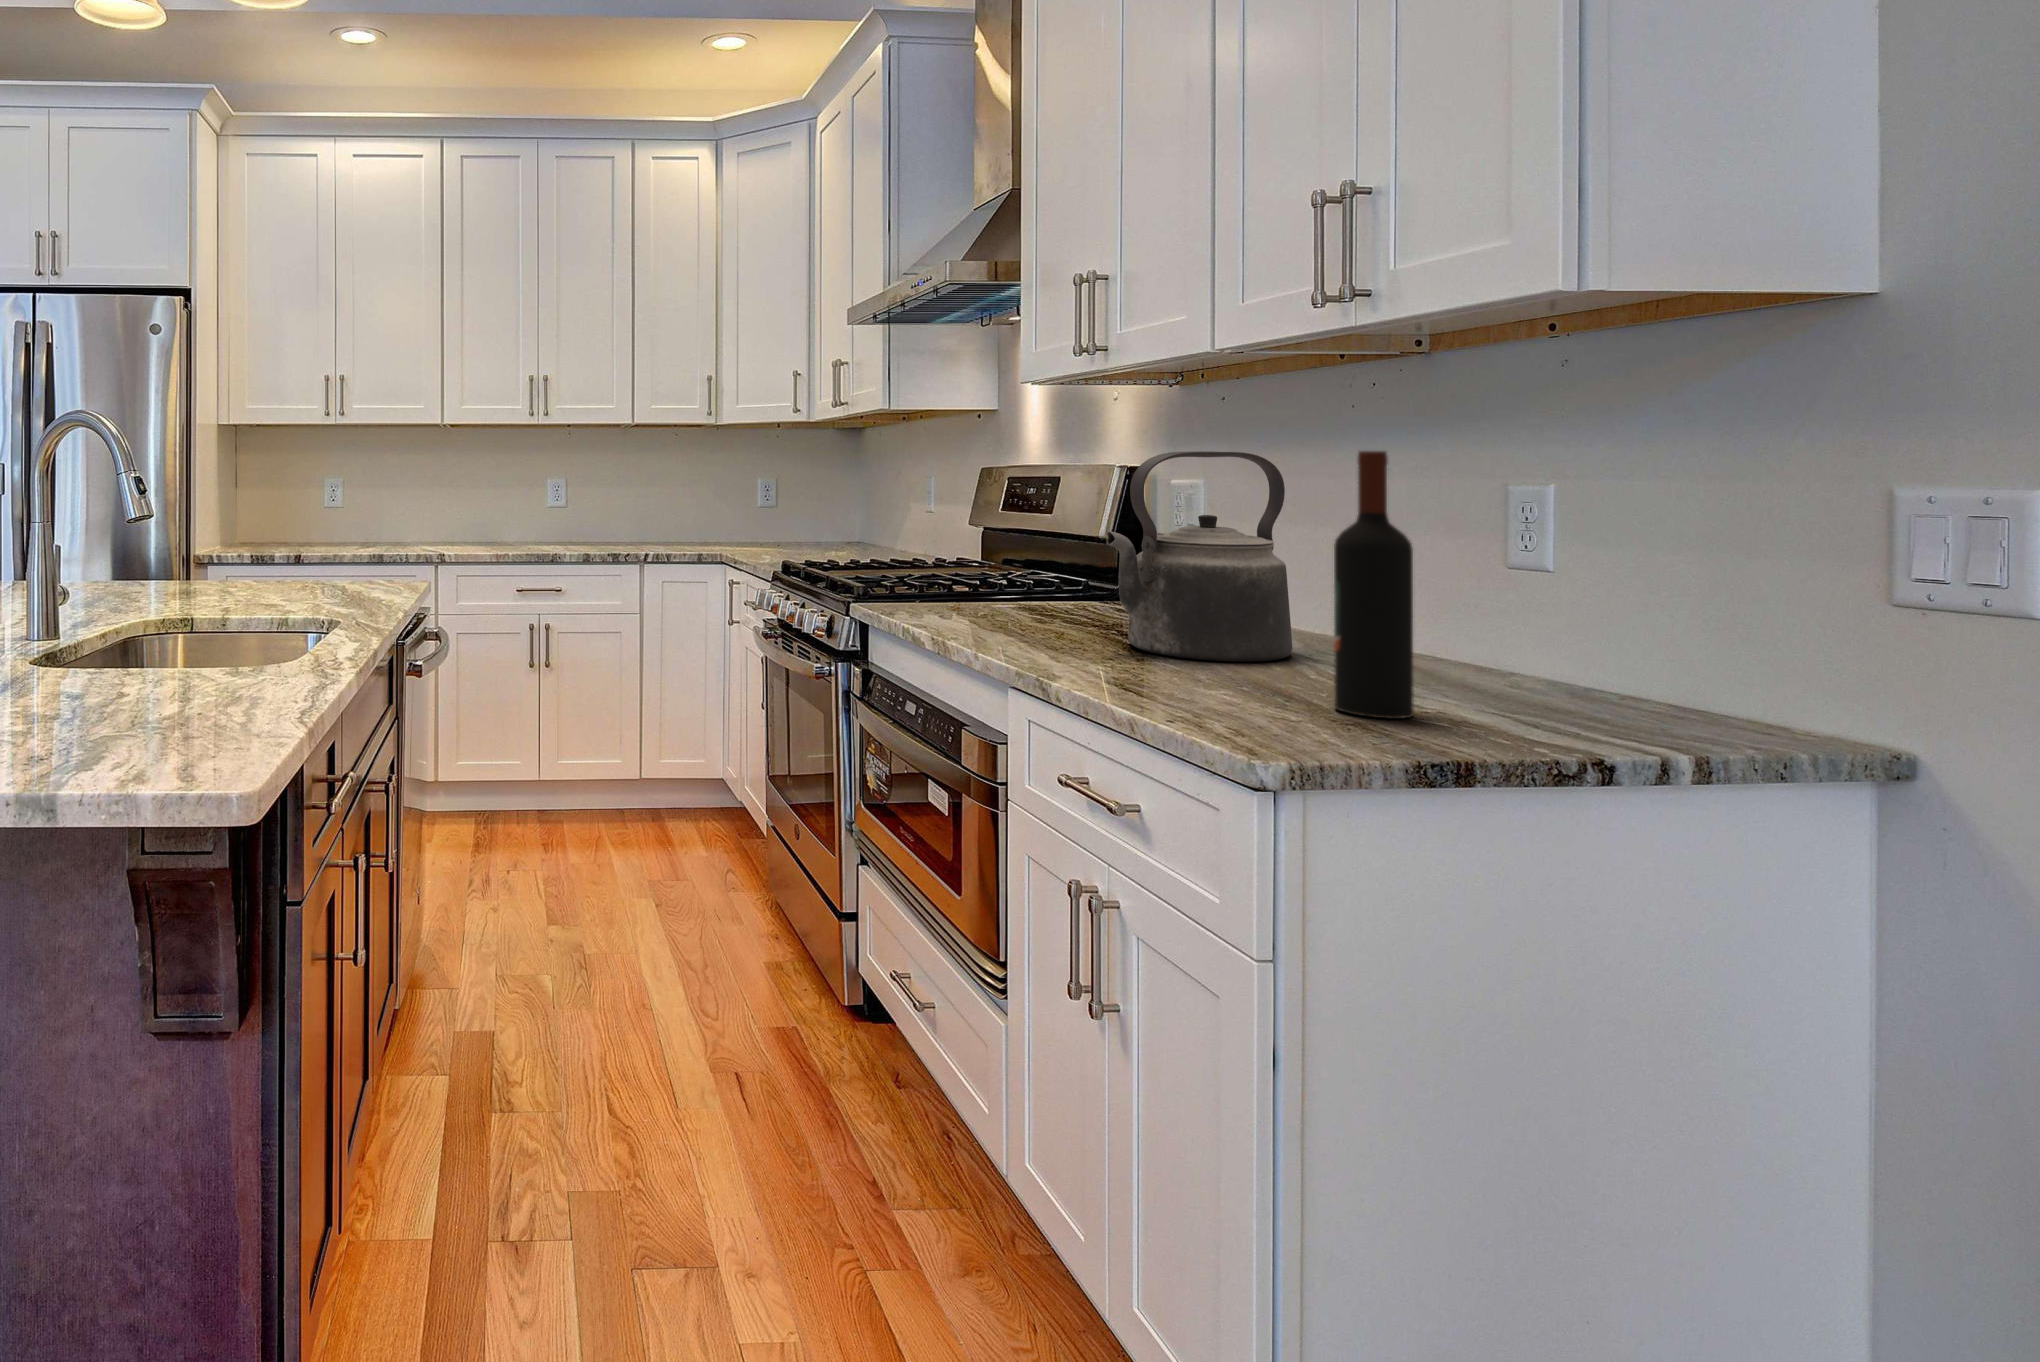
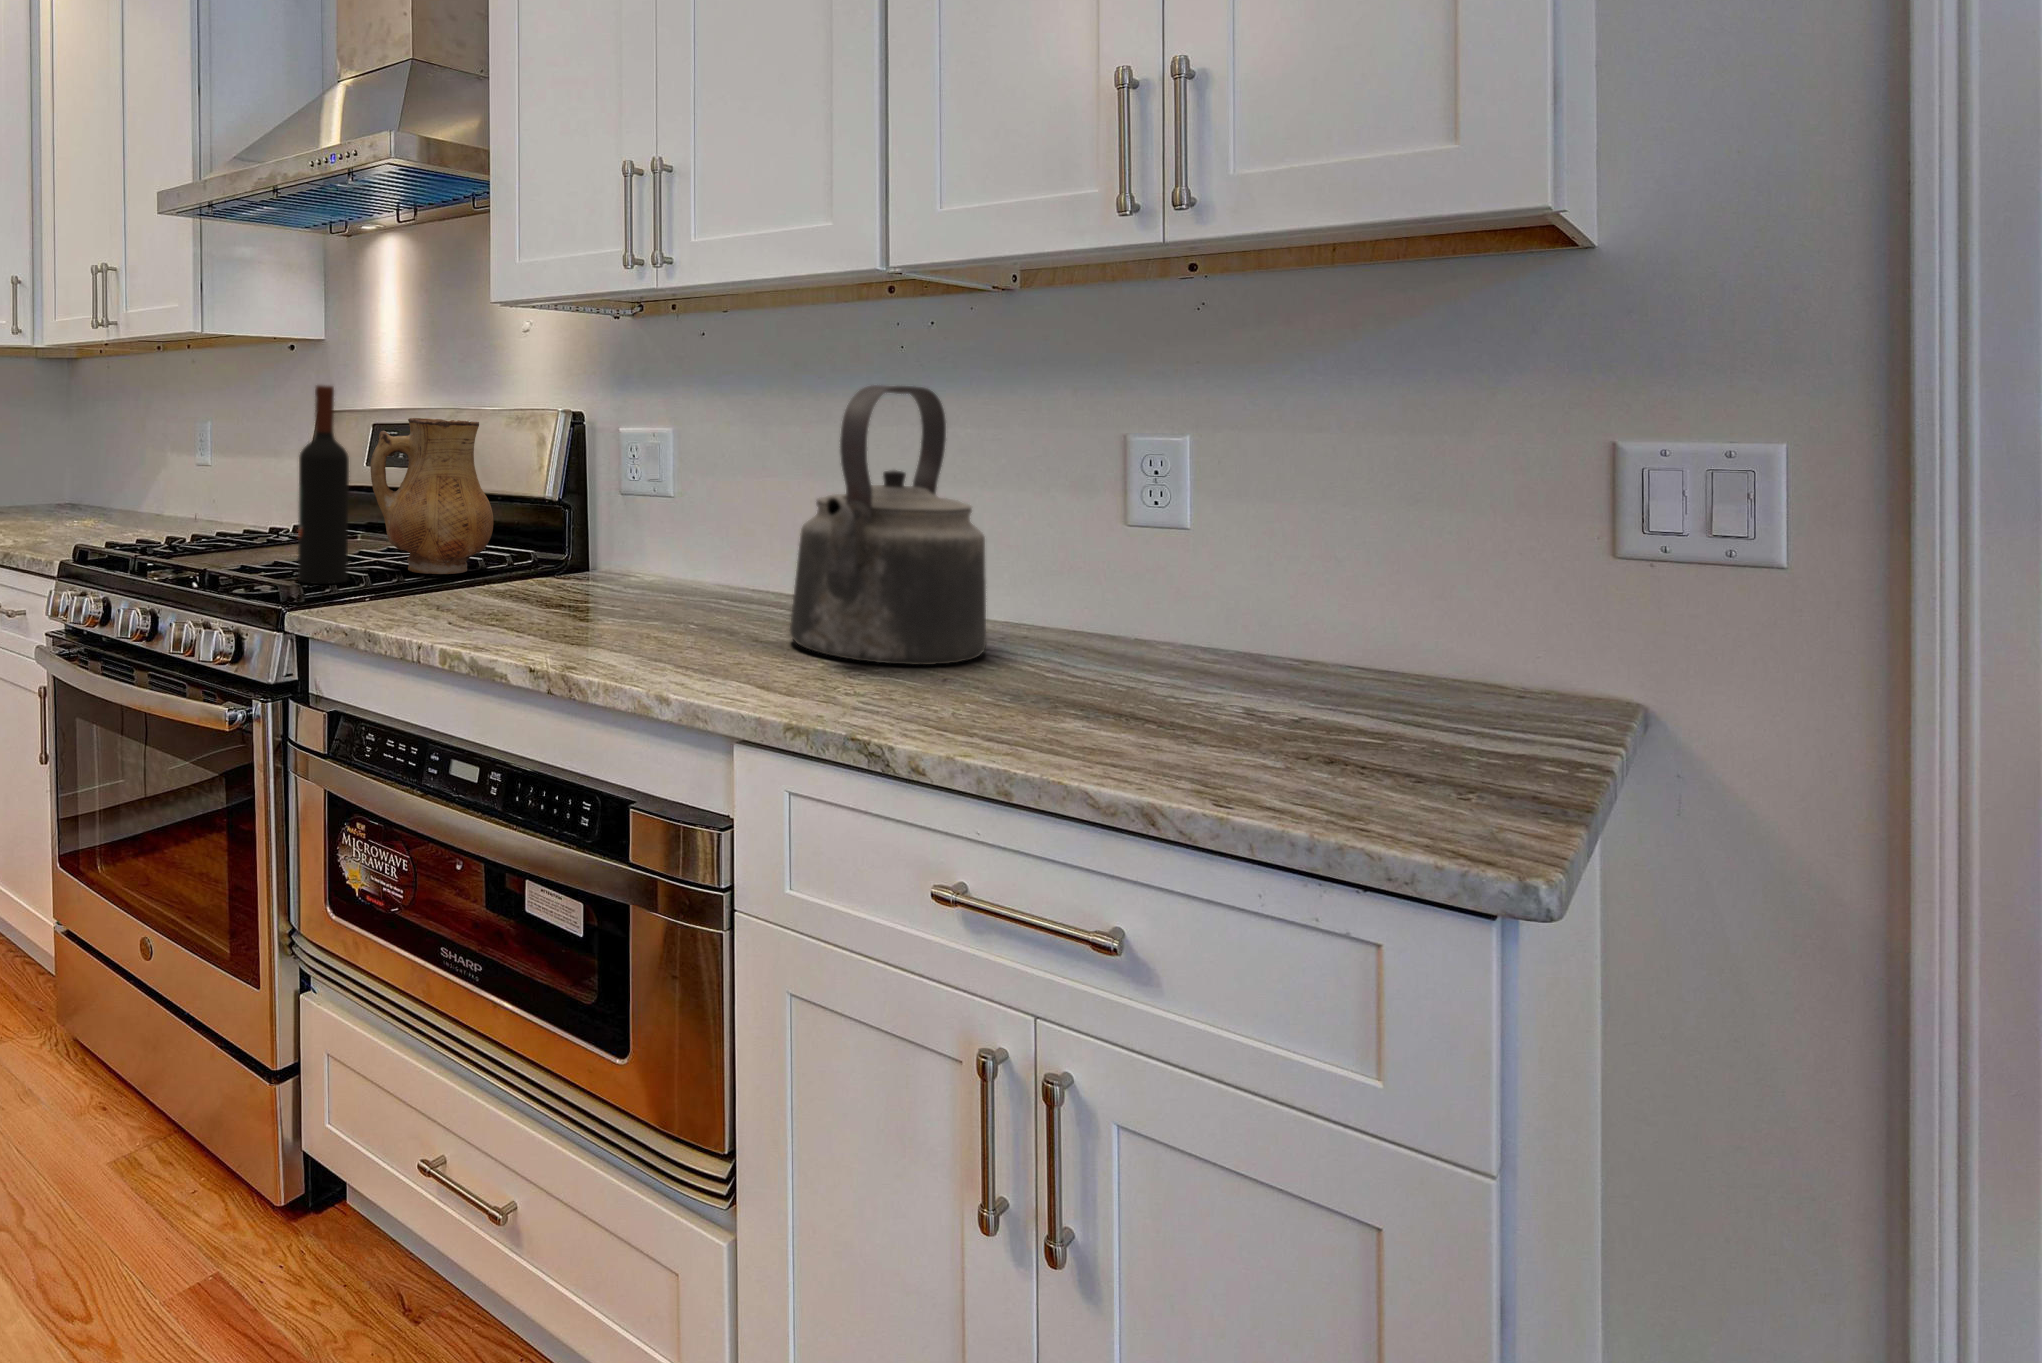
wine bottle: present [1334,451,1414,719] -> present [298,385,349,584]
ceramic pitcher: none [951,474,1049,592] -> present [370,418,493,574]

